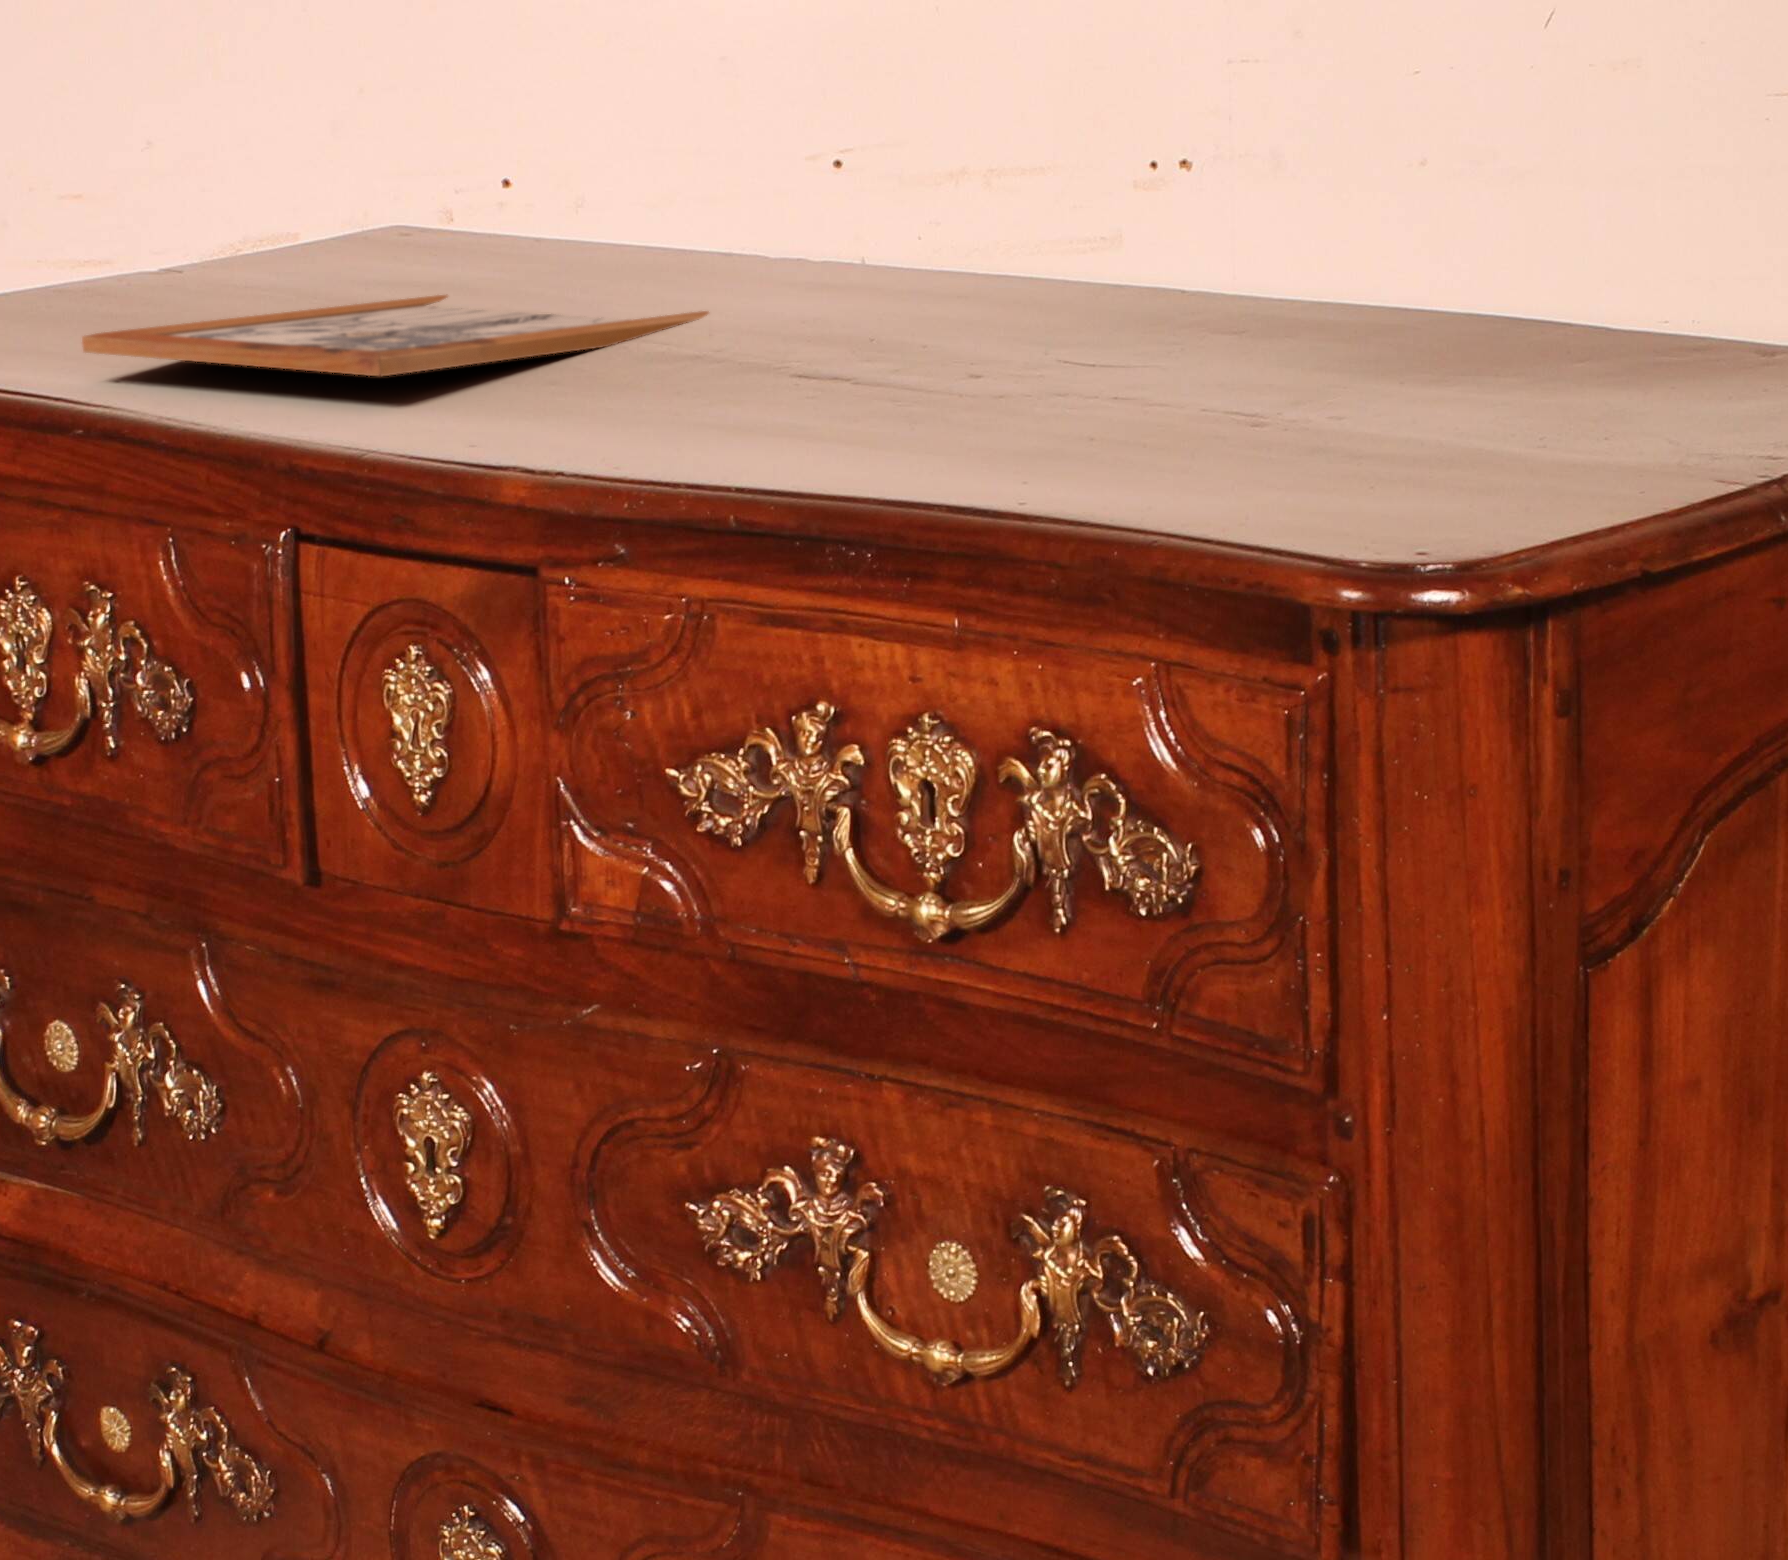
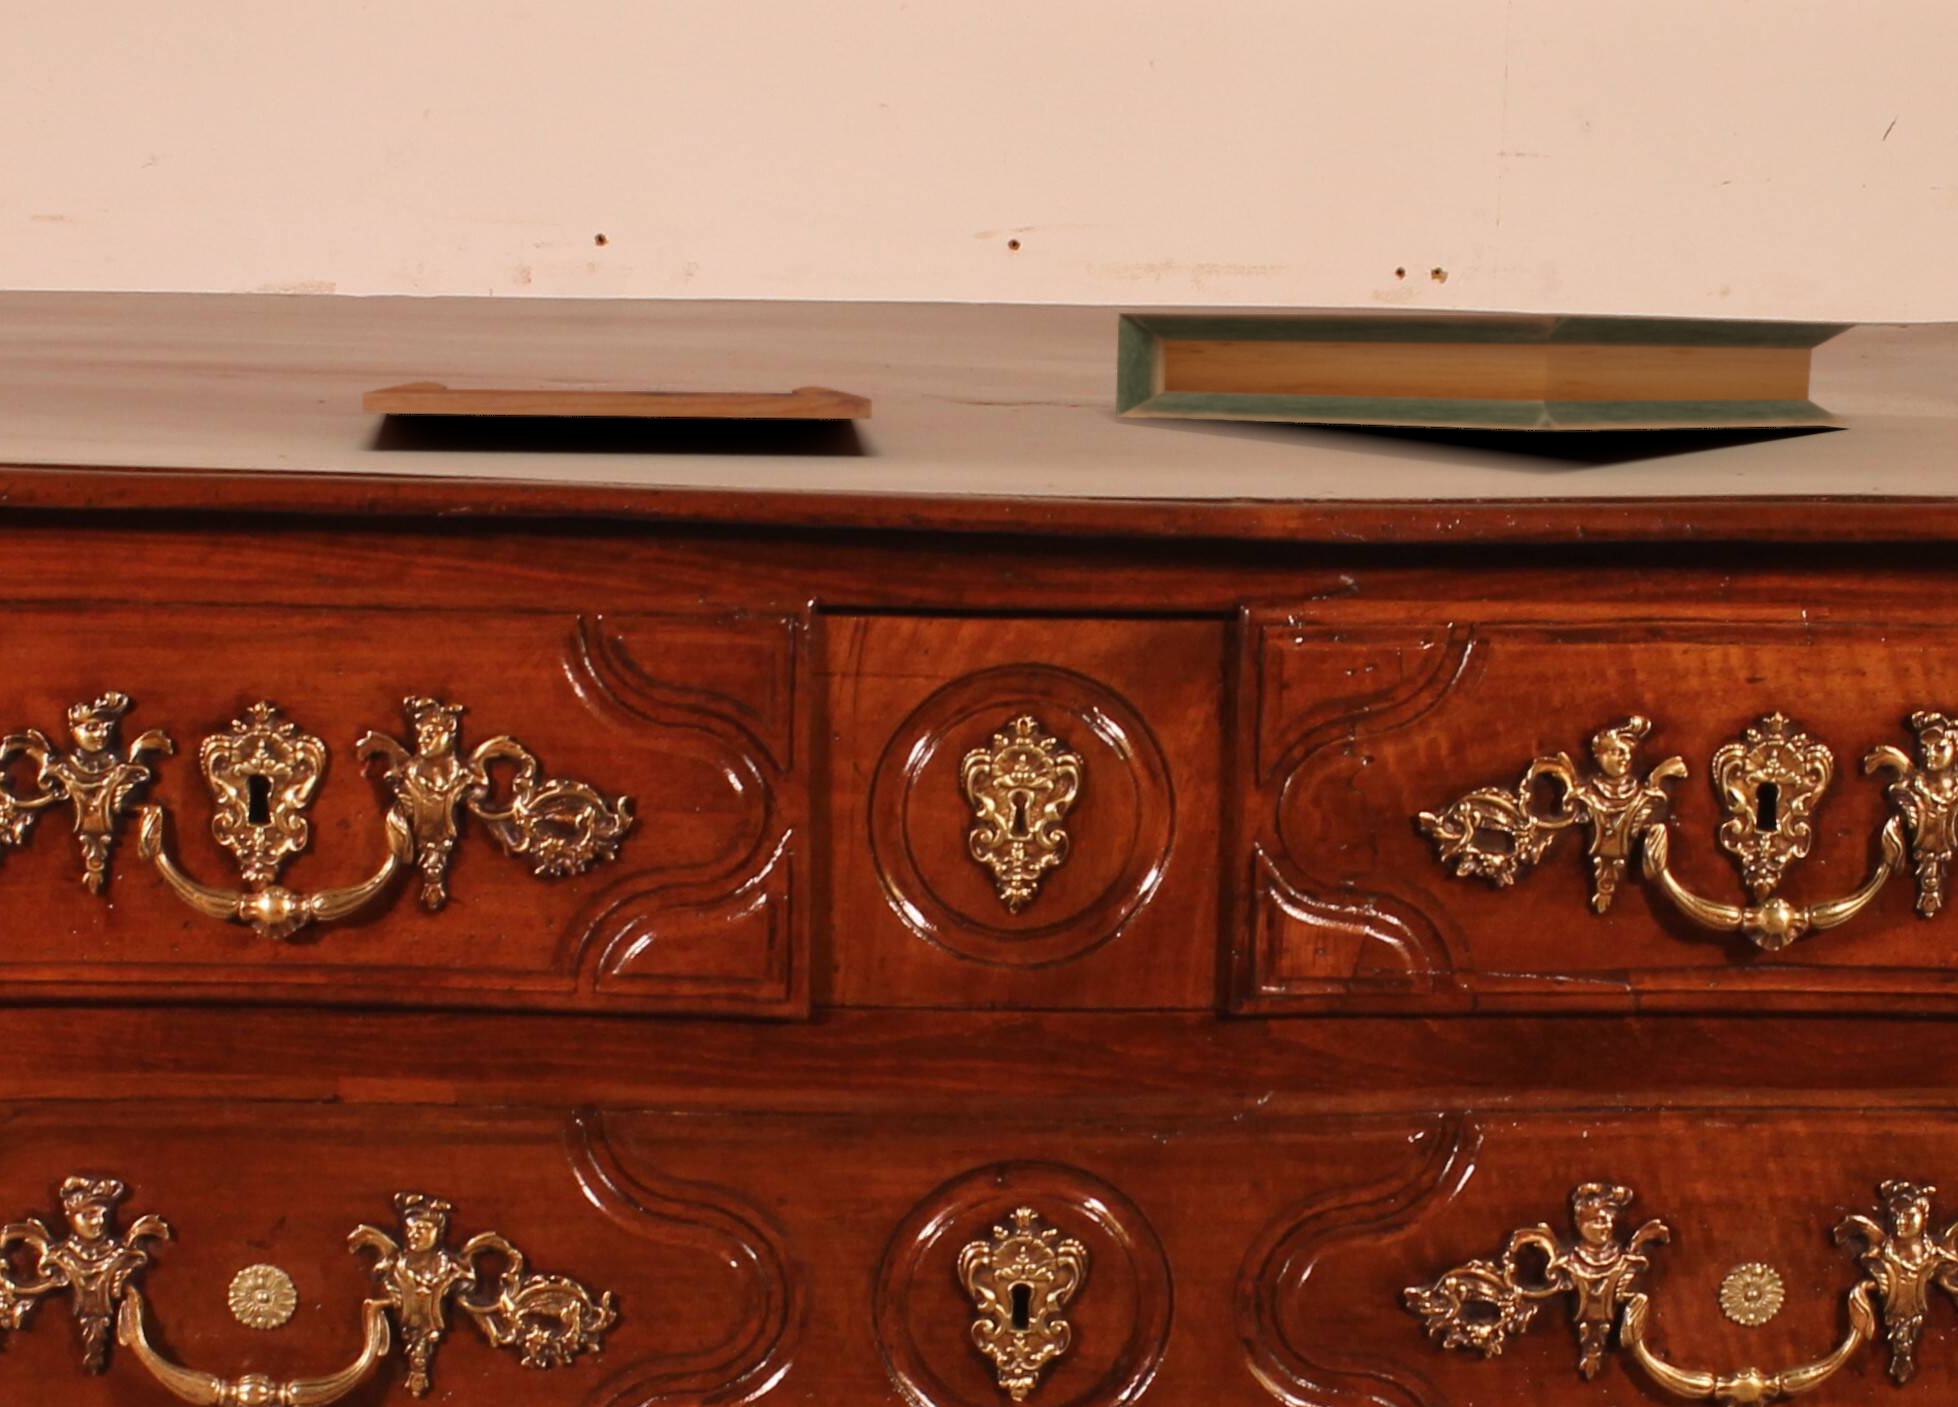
hardback book: none [747,262,1386,423] -> present [1116,313,1856,430]

